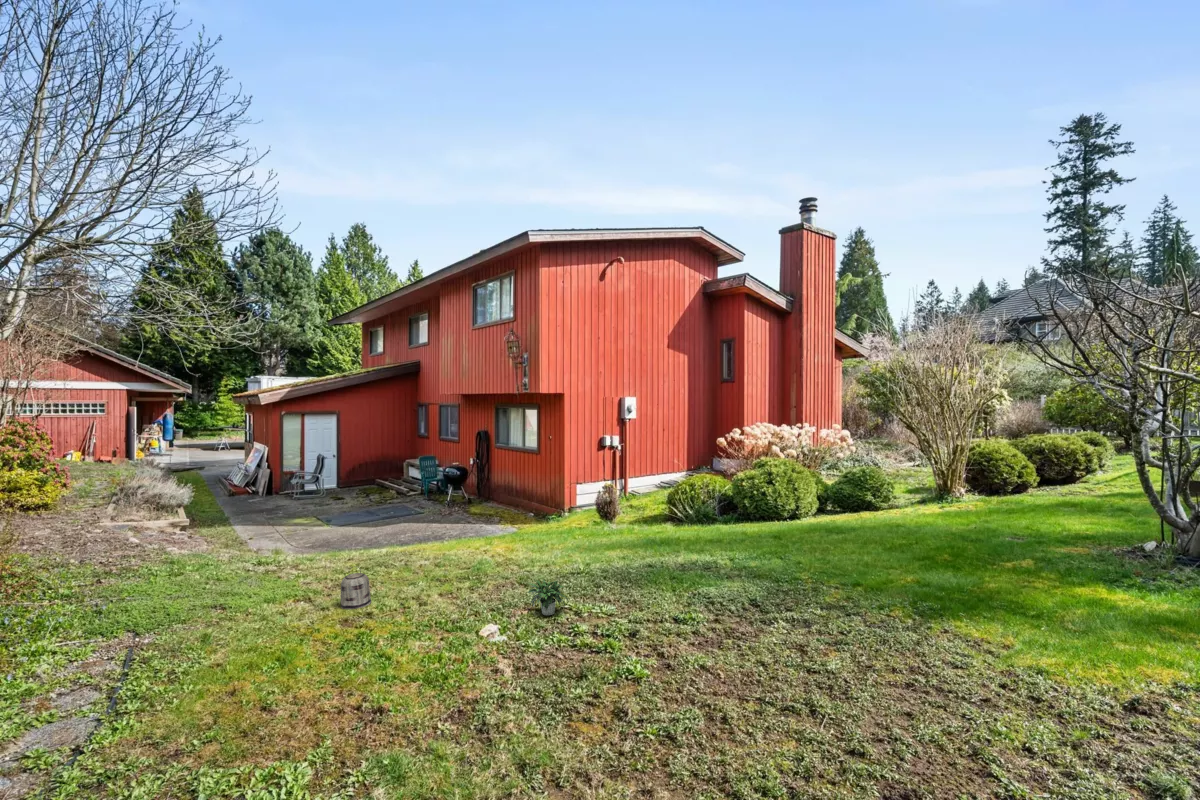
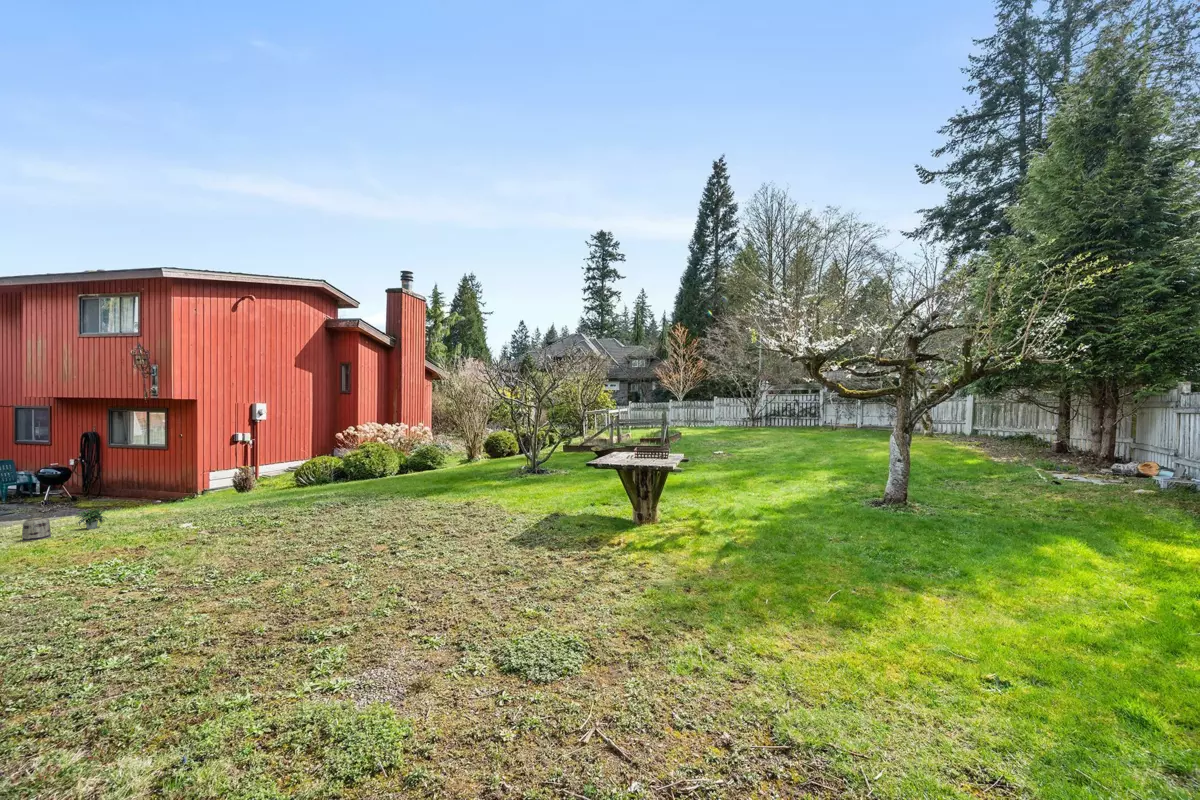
potted plant: present [528,580,568,615] -> present [76,509,107,529]

